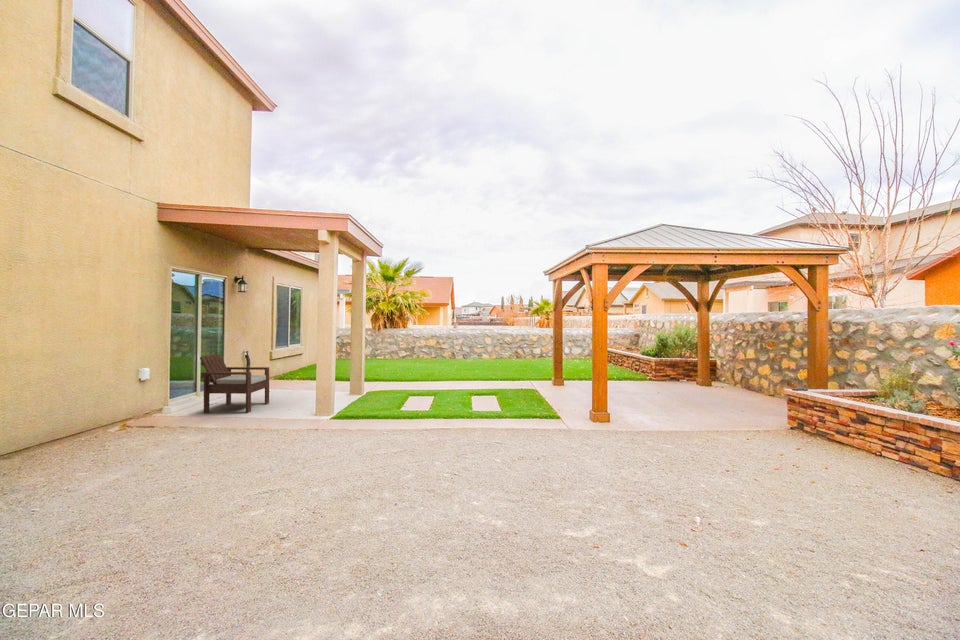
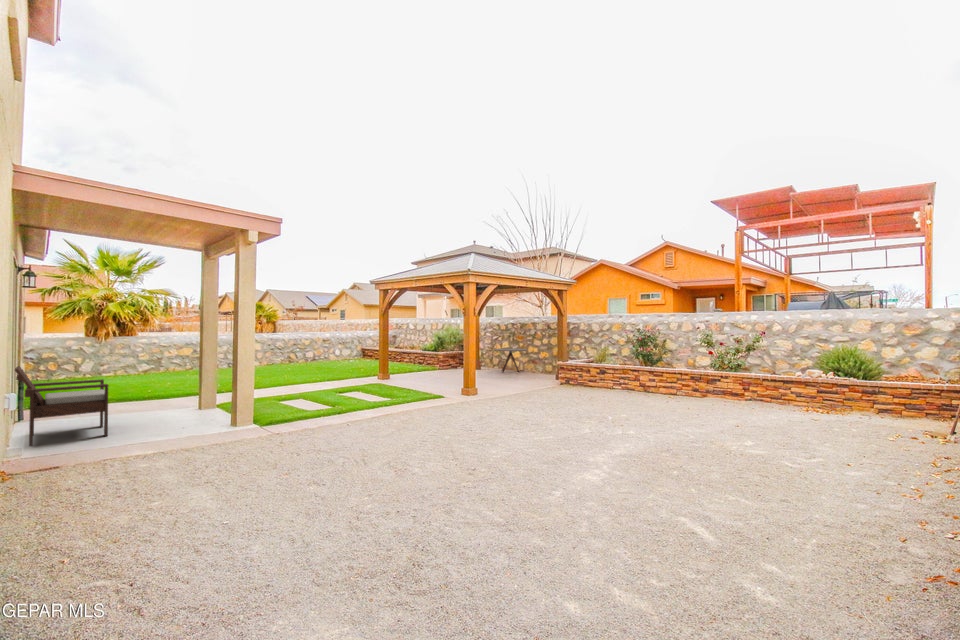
round table: none [719,359,775,397] -> present [495,349,526,372]

